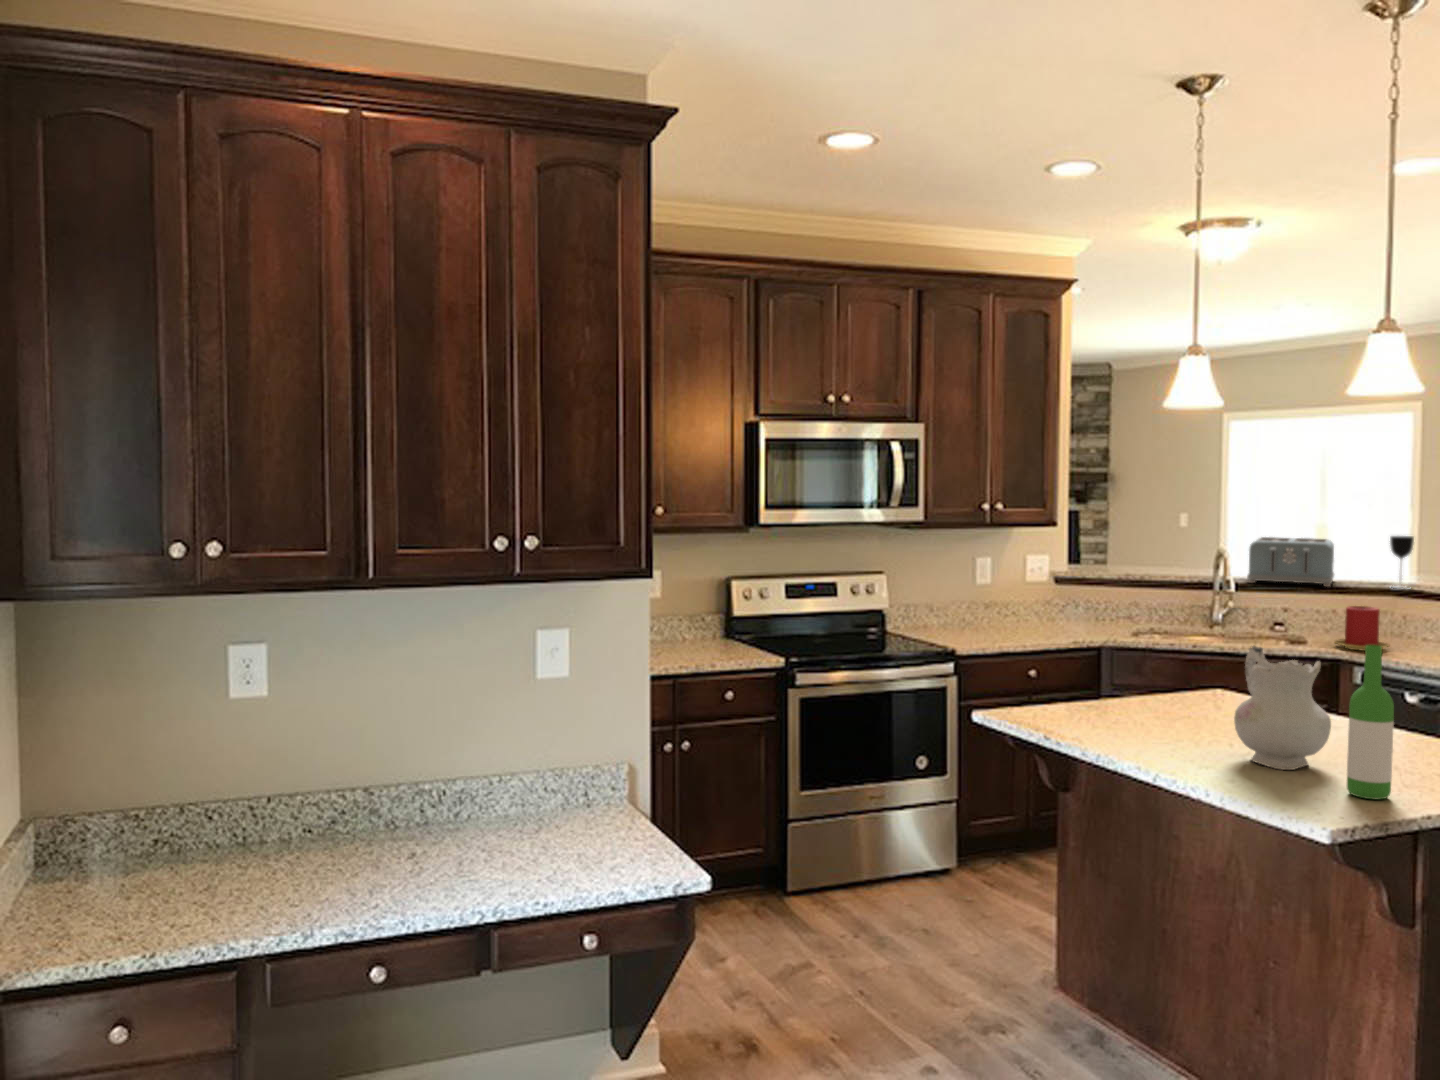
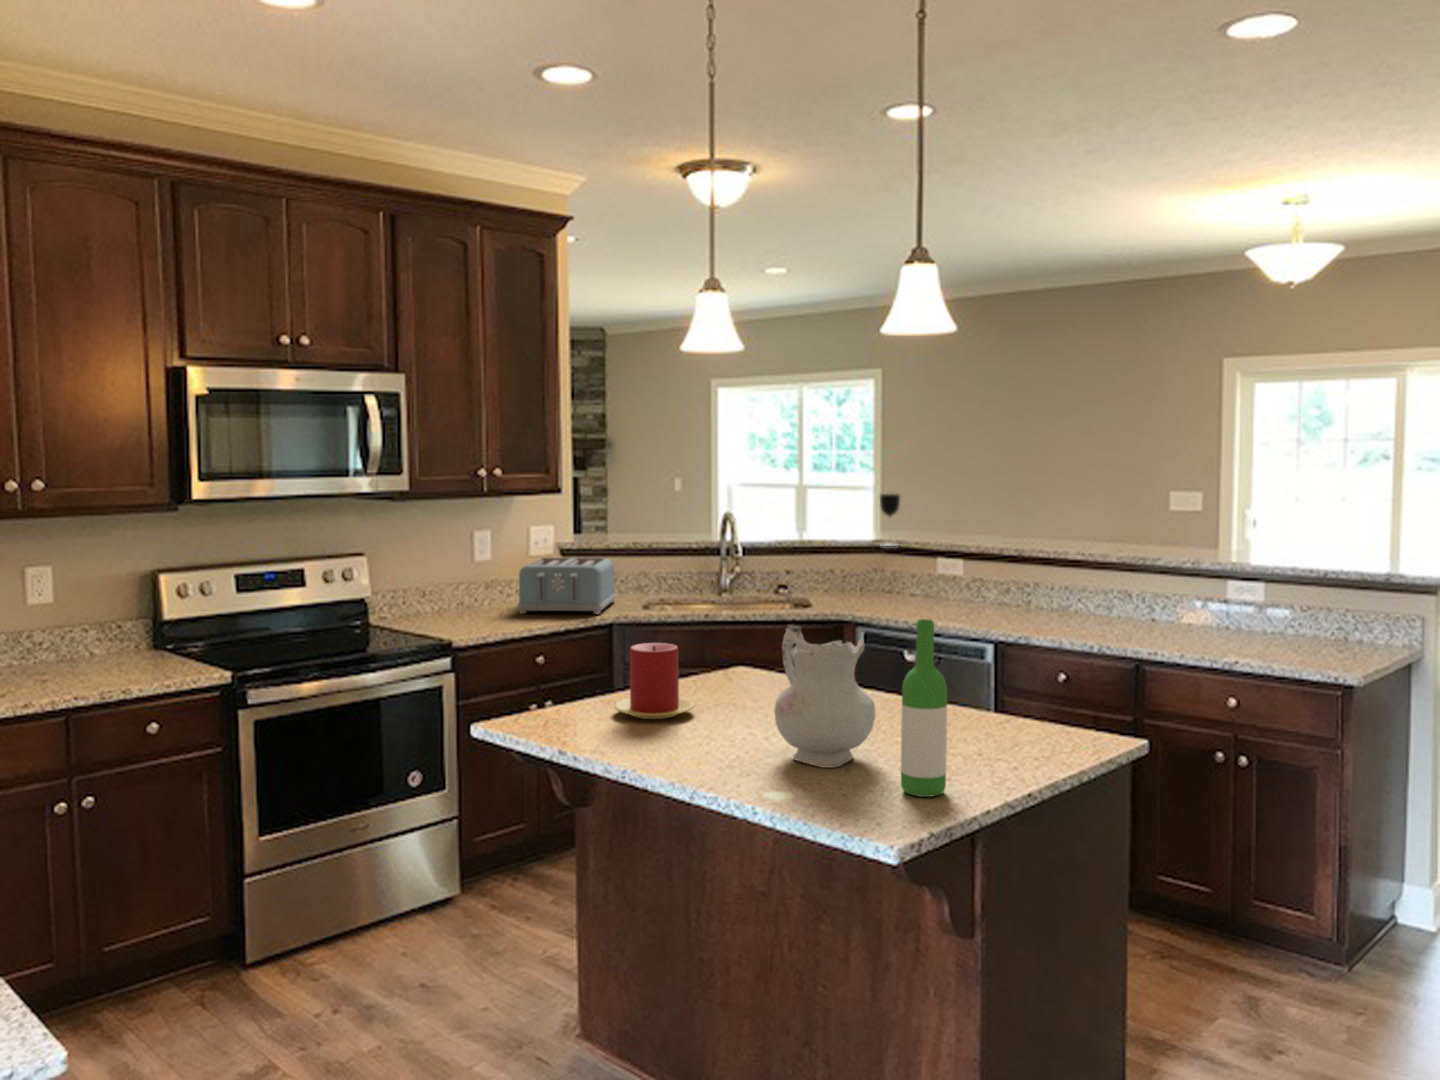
toaster: present [1247,537,1334,587] -> present [517,558,616,614]
candle: present [1335,606,1389,651] -> present [614,643,695,719]

